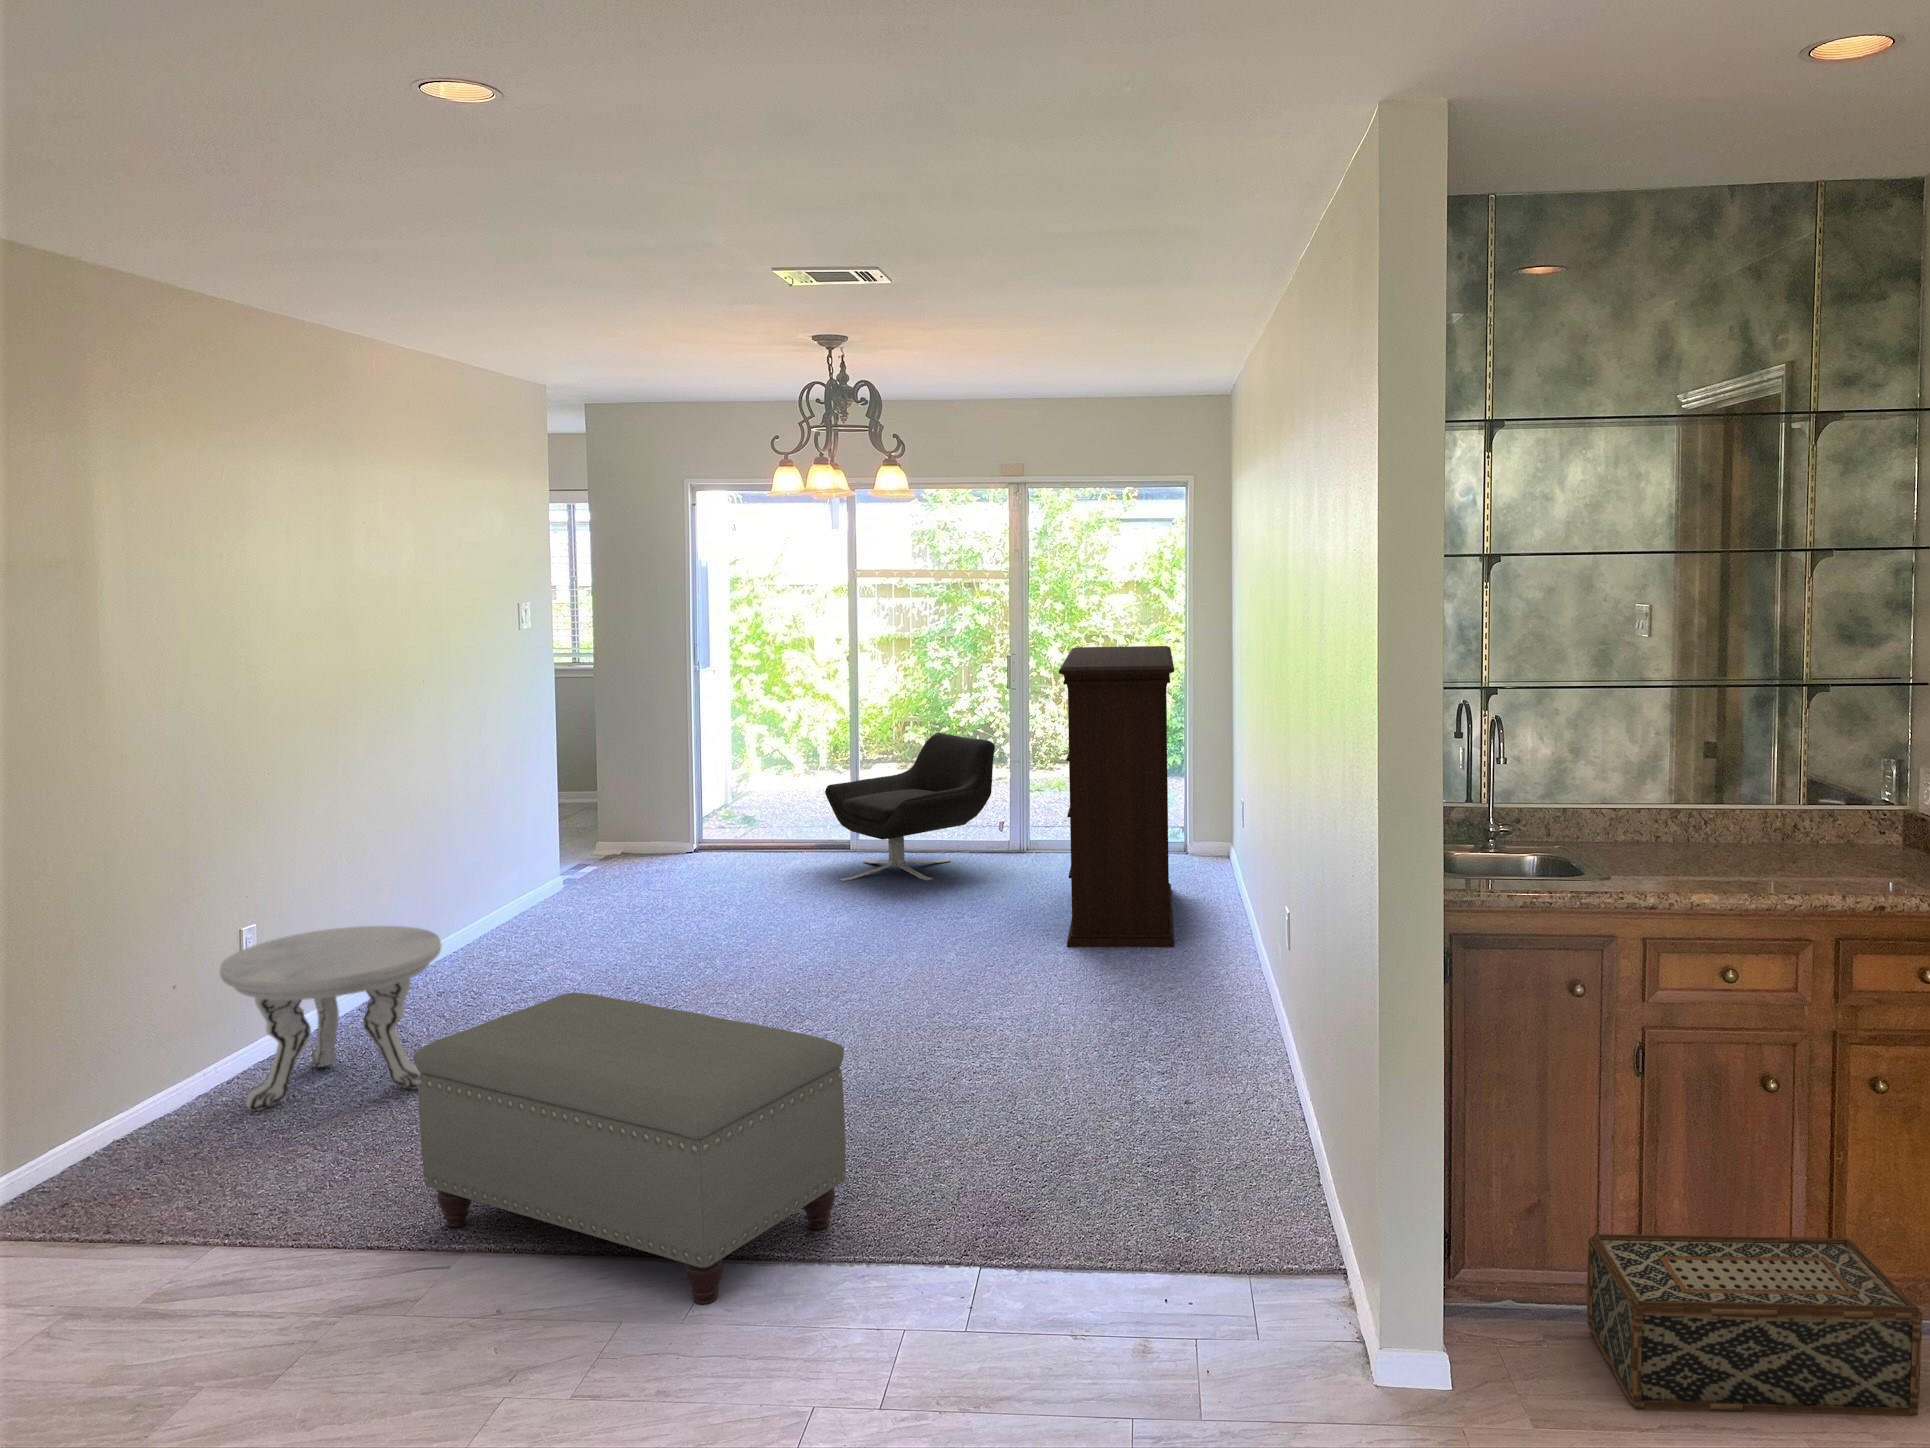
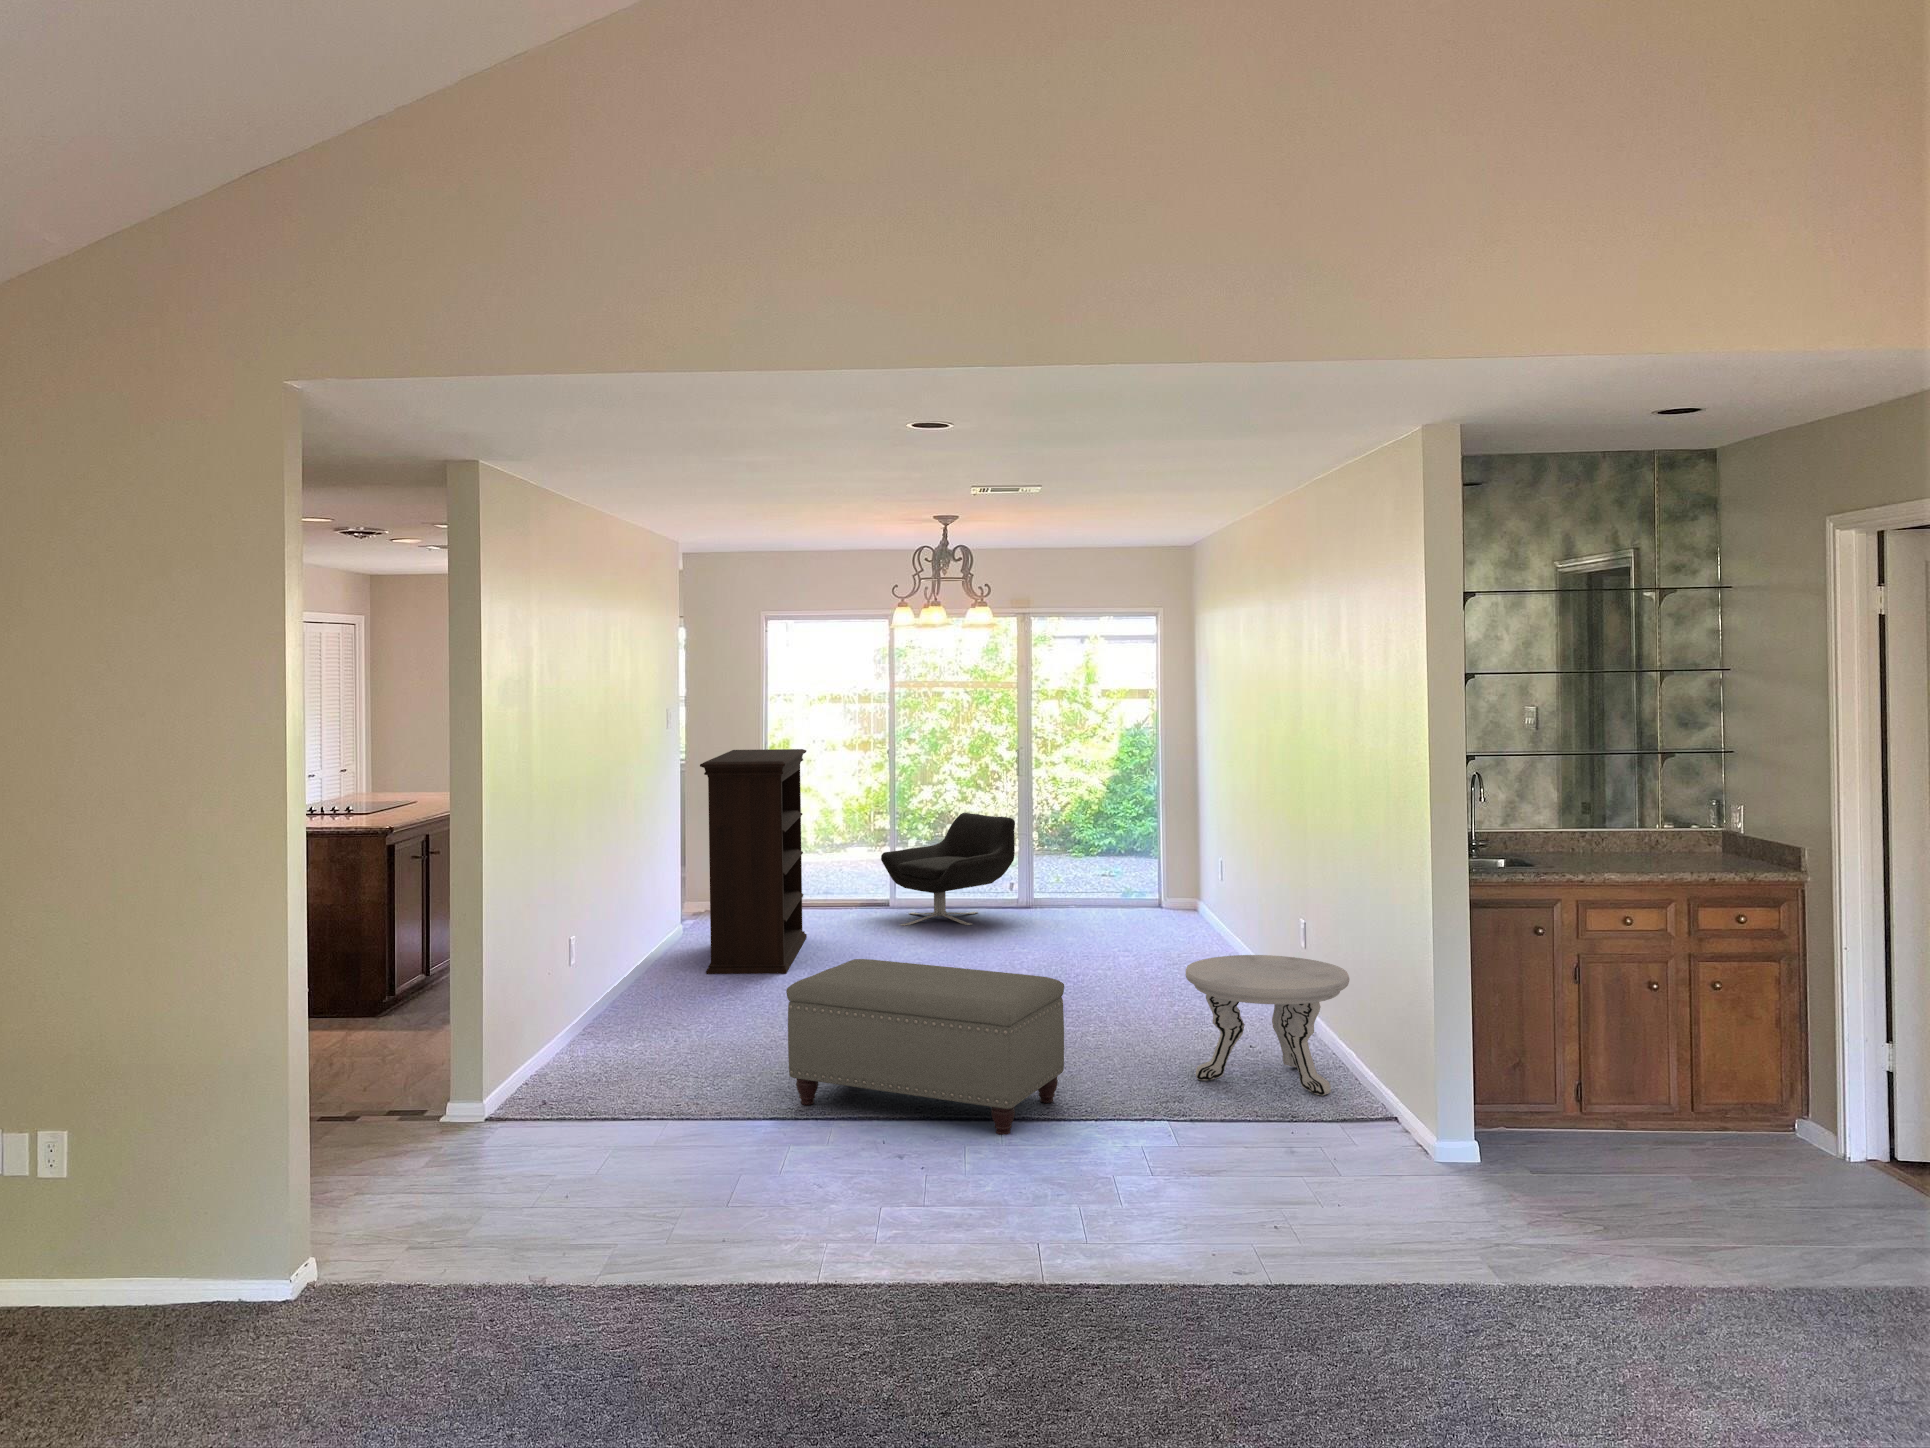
bookshelf: present [1059,646,1175,947] -> present [700,749,807,974]
side table: present [220,926,441,1111] -> present [1186,955,1349,1096]
woven basket: present [1587,1234,1922,1416] -> none [1551,1077,1750,1166]

